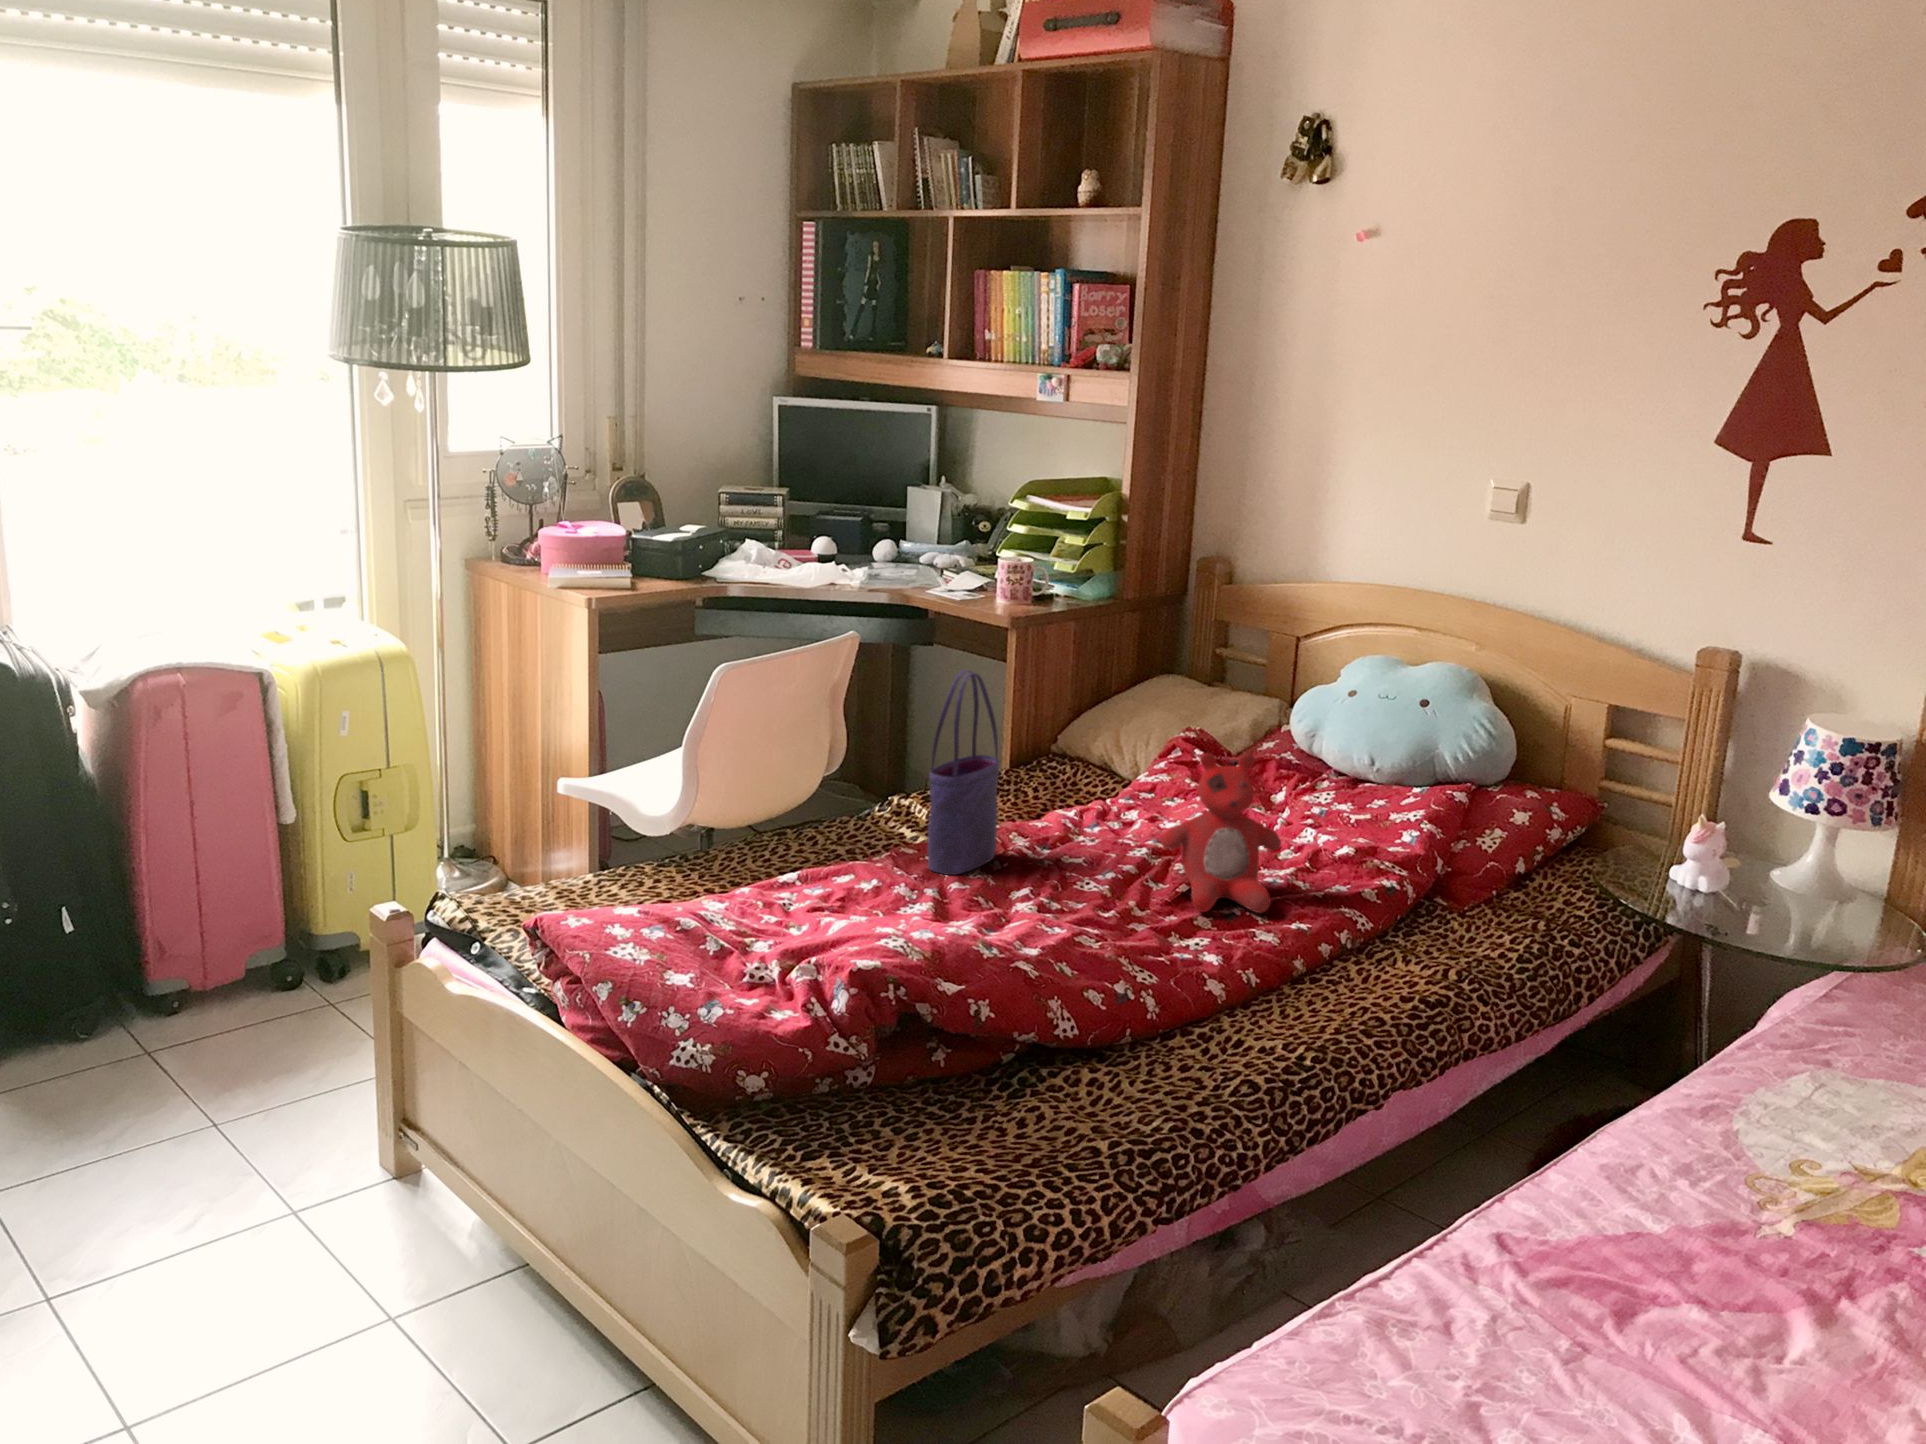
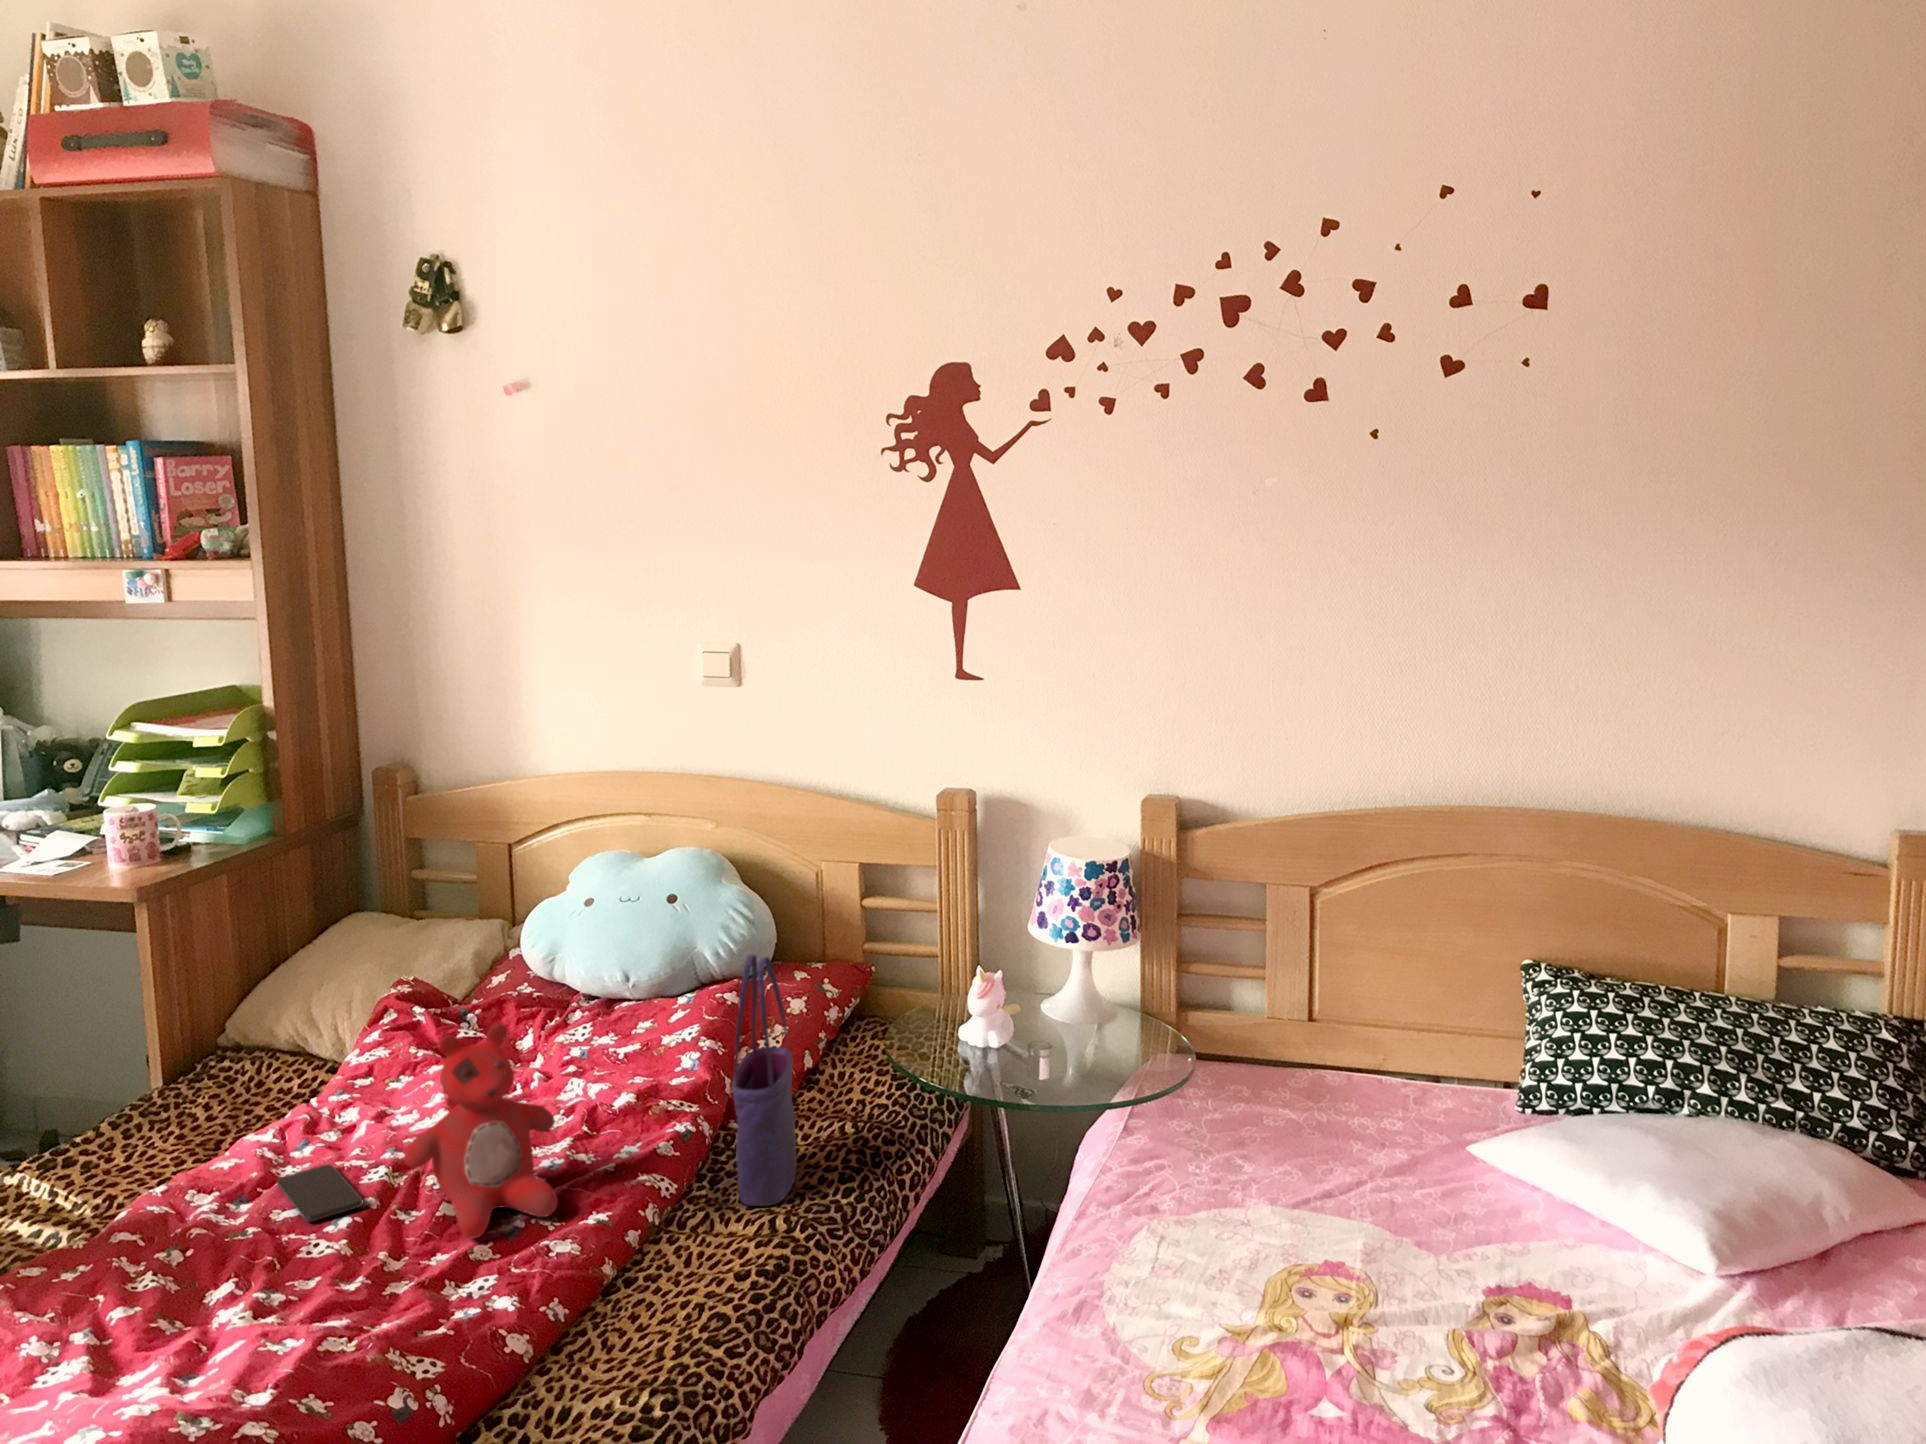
tote bag: present [928,670,999,875] -> present [732,954,797,1206]
smartphone: none [1071,840,1128,872] -> present [277,1164,363,1221]

